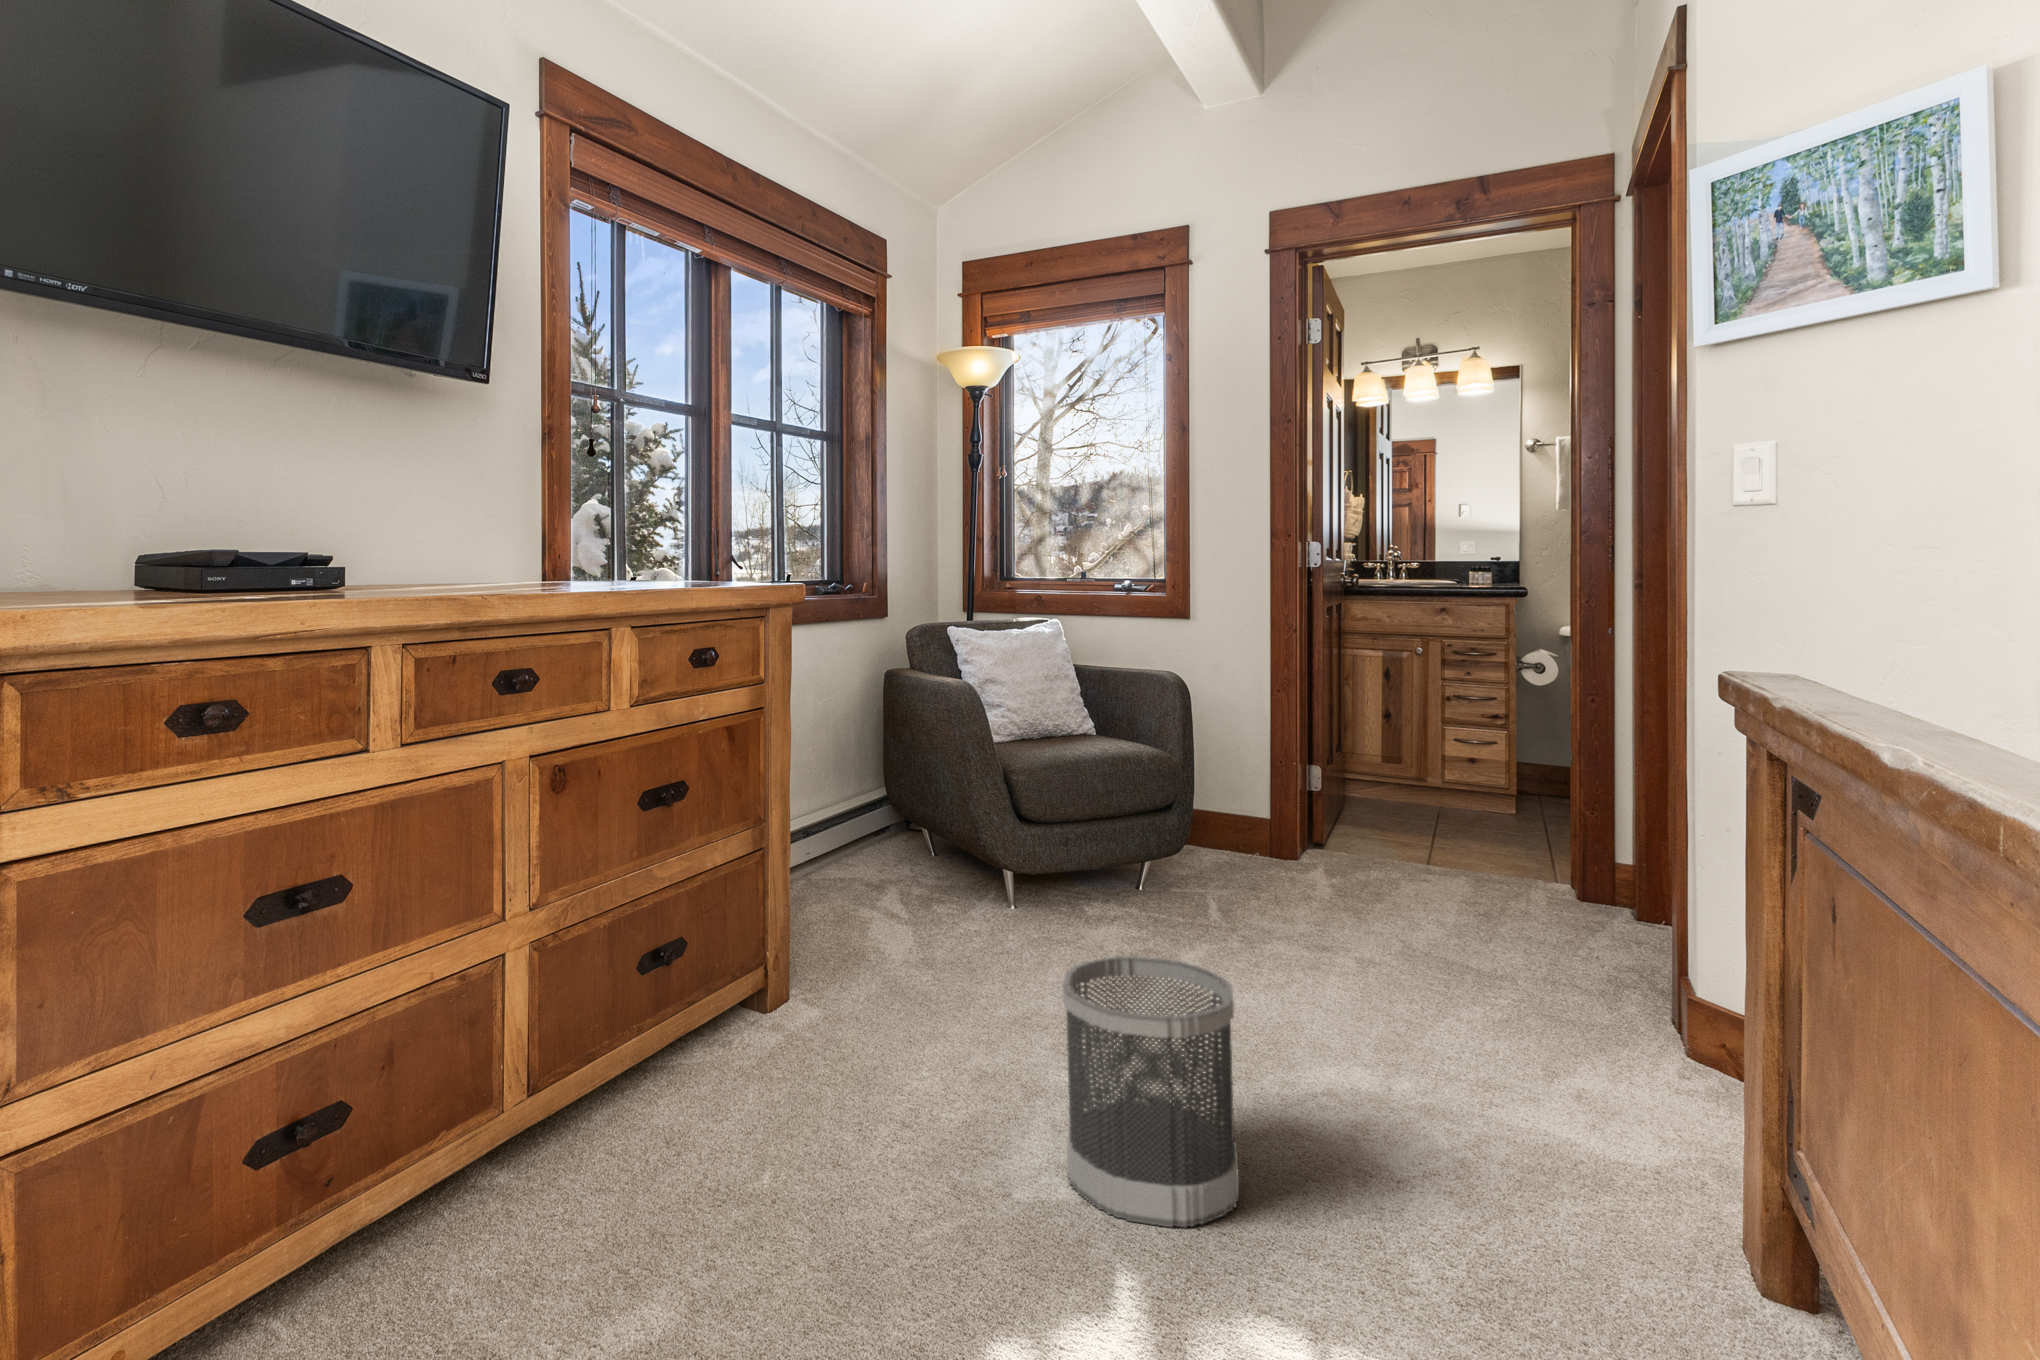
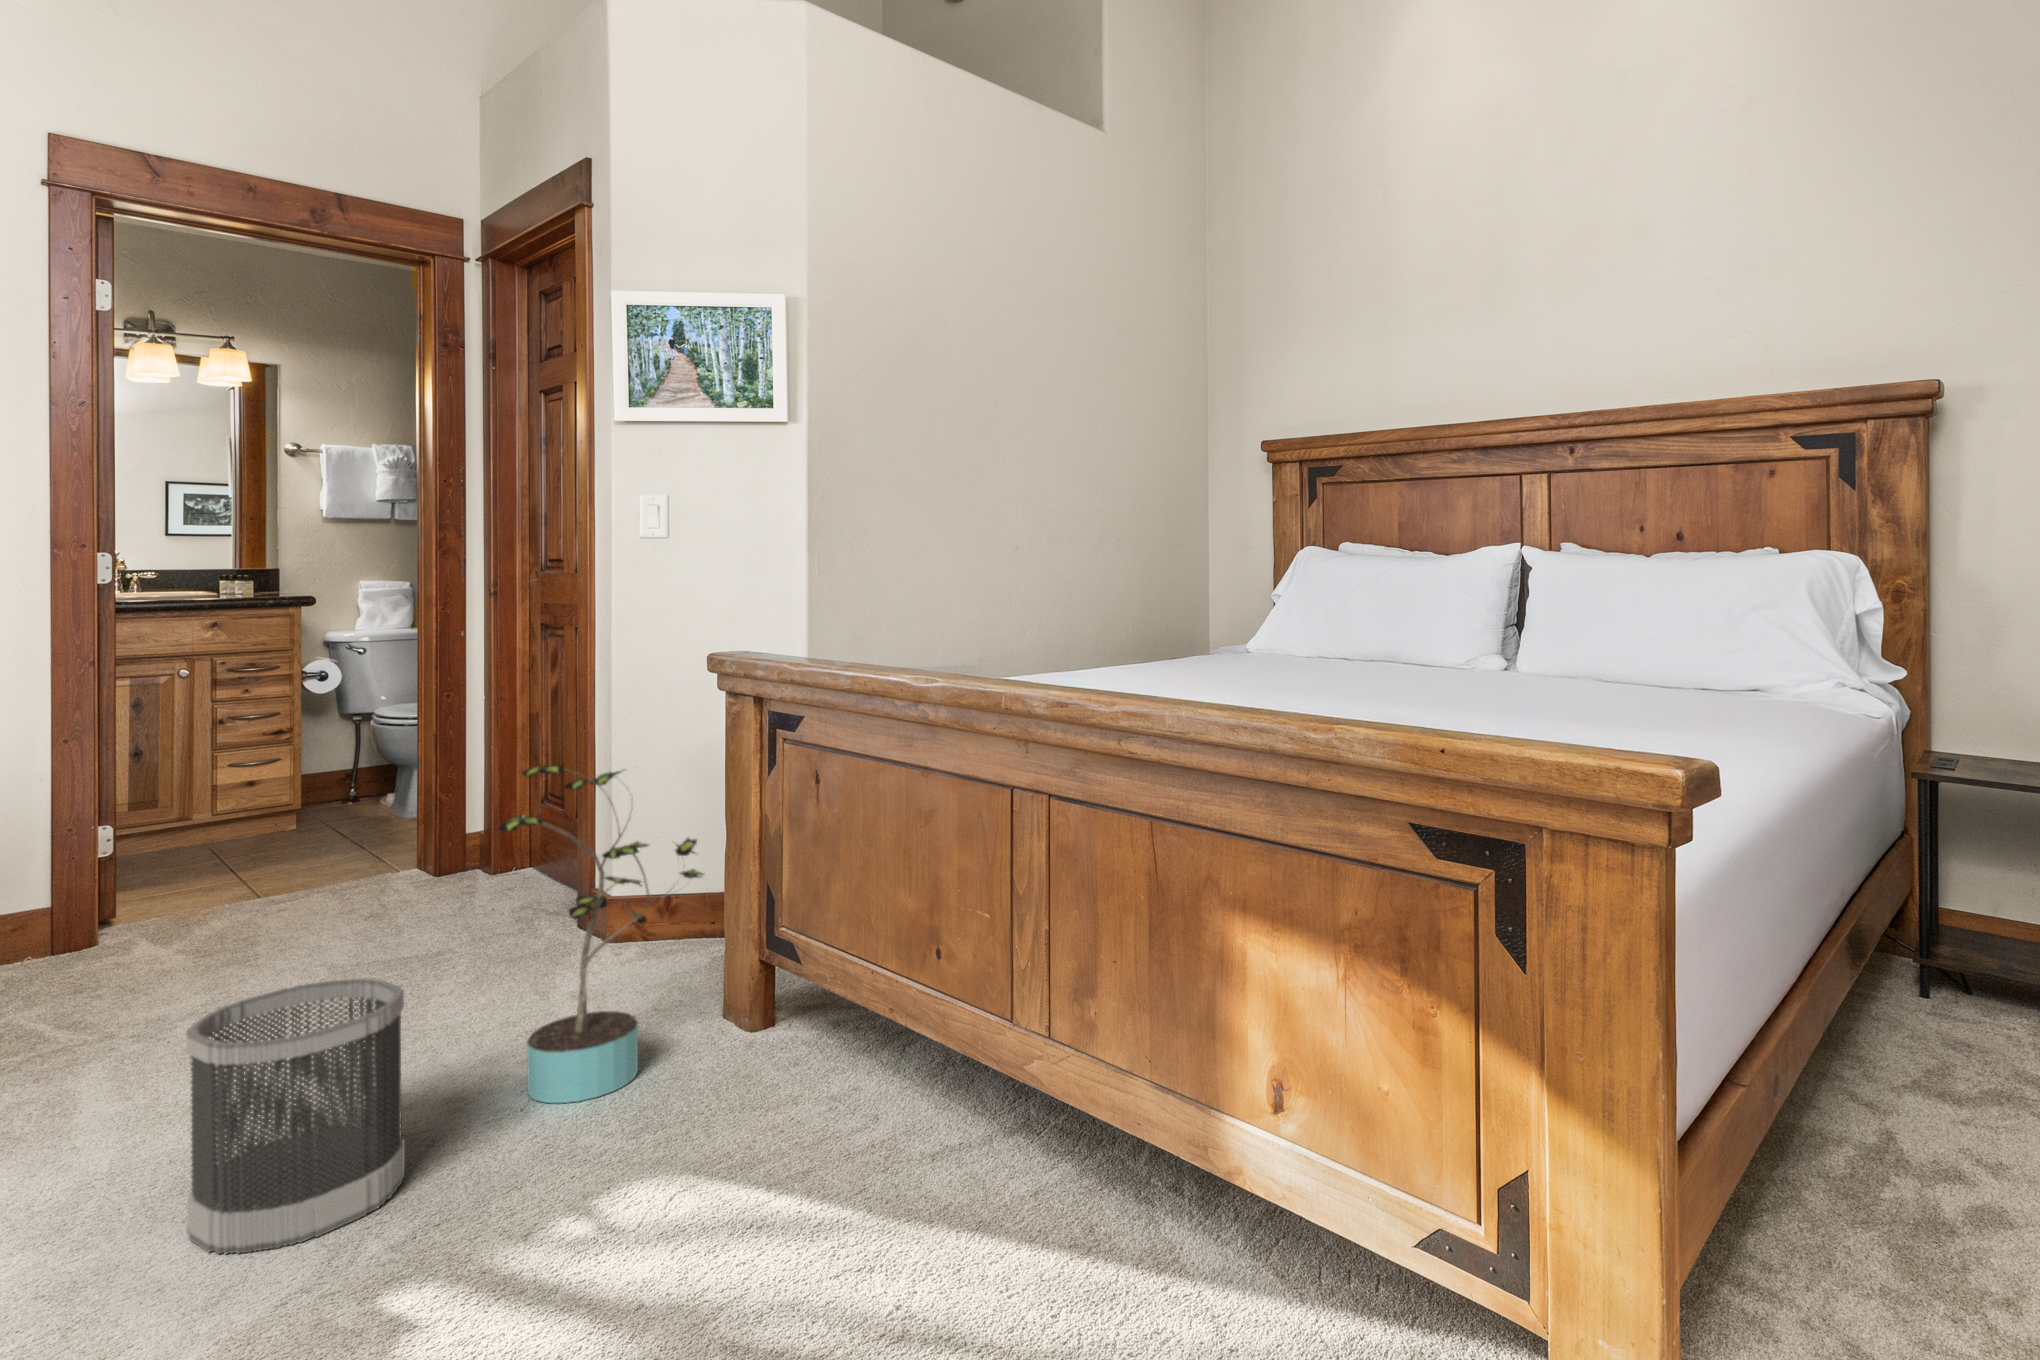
potted plant: none [1348,791,1655,1258] -> present [498,764,703,1103]

